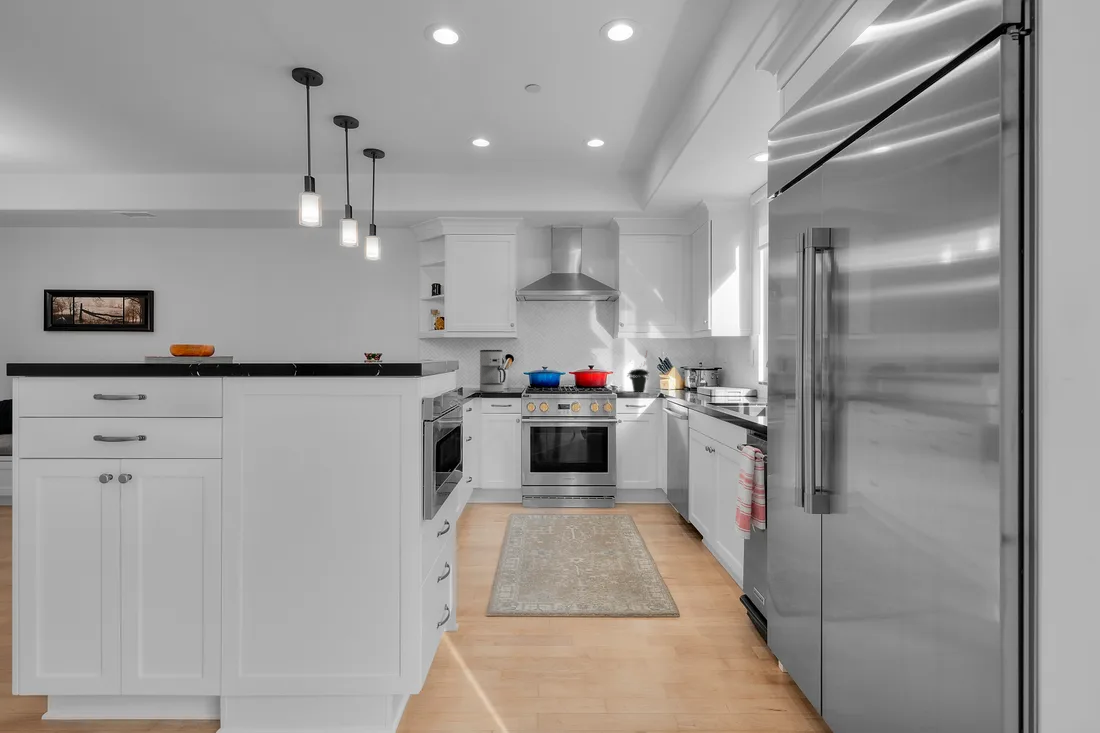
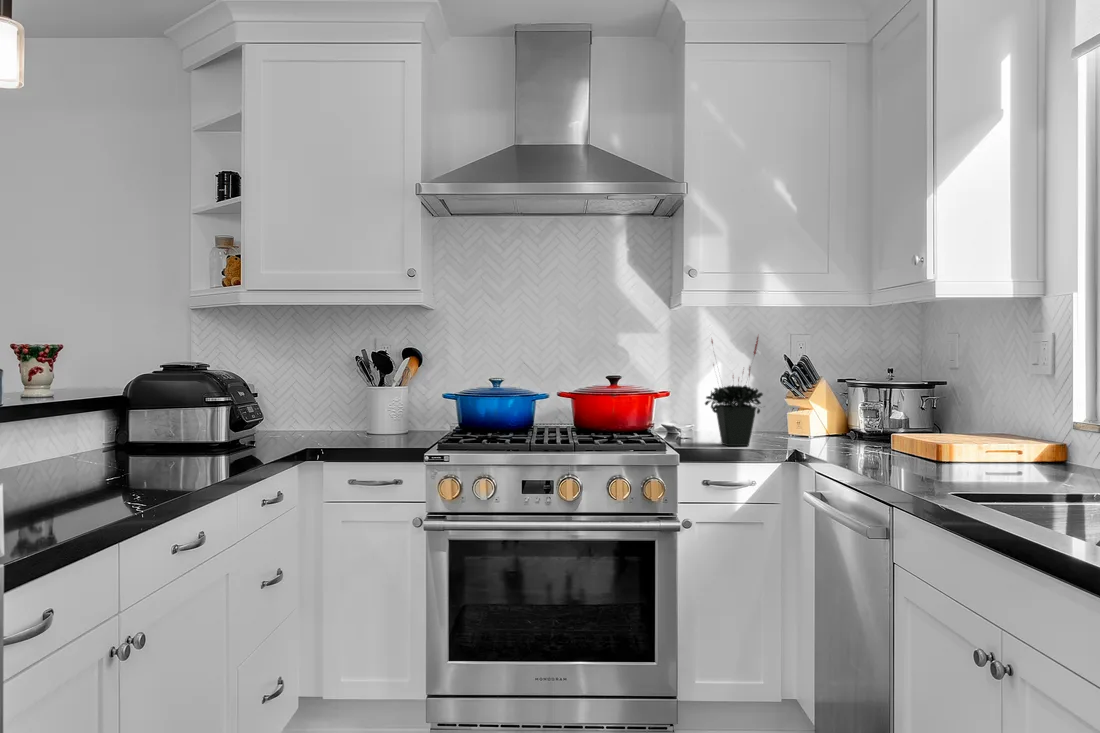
coffee maker: present [480,350,506,392] -> none [325,335,391,447]

